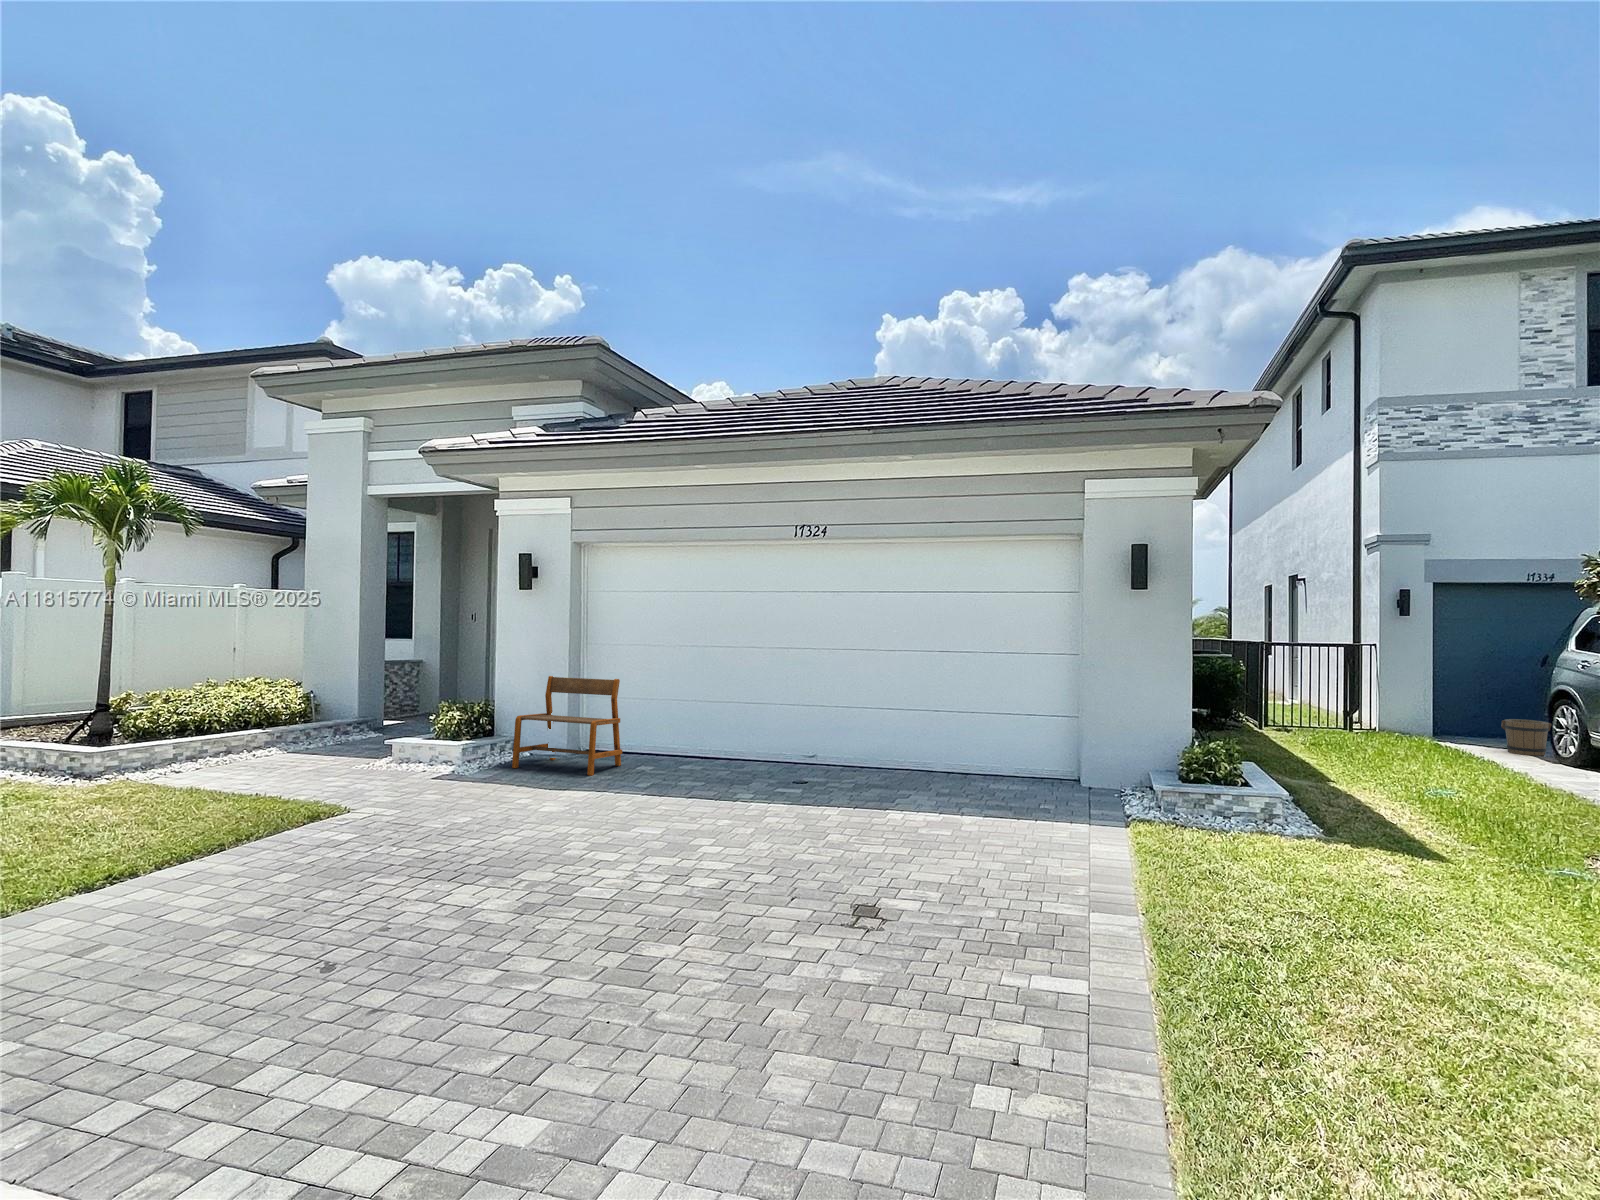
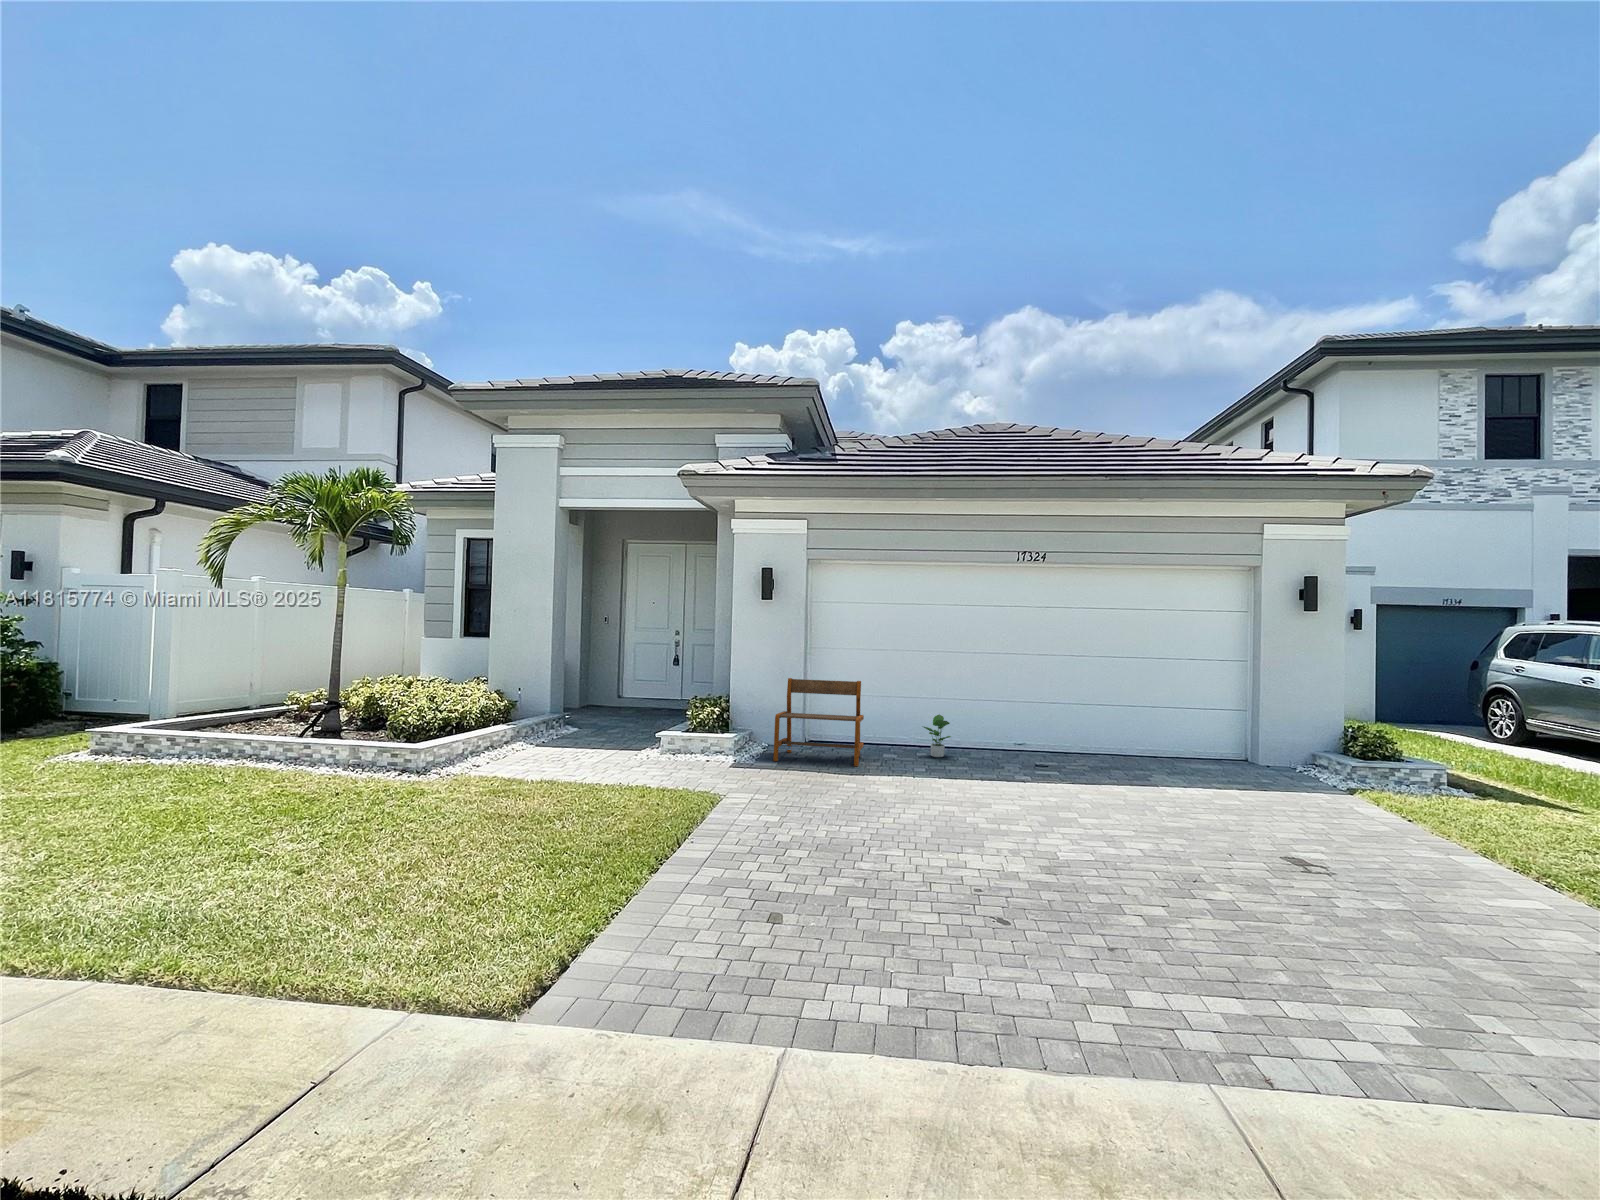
potted plant: none [691,719,729,769] -> present [924,714,951,757]
bucket: present [1501,719,1552,756] -> none [1452,705,1490,732]

